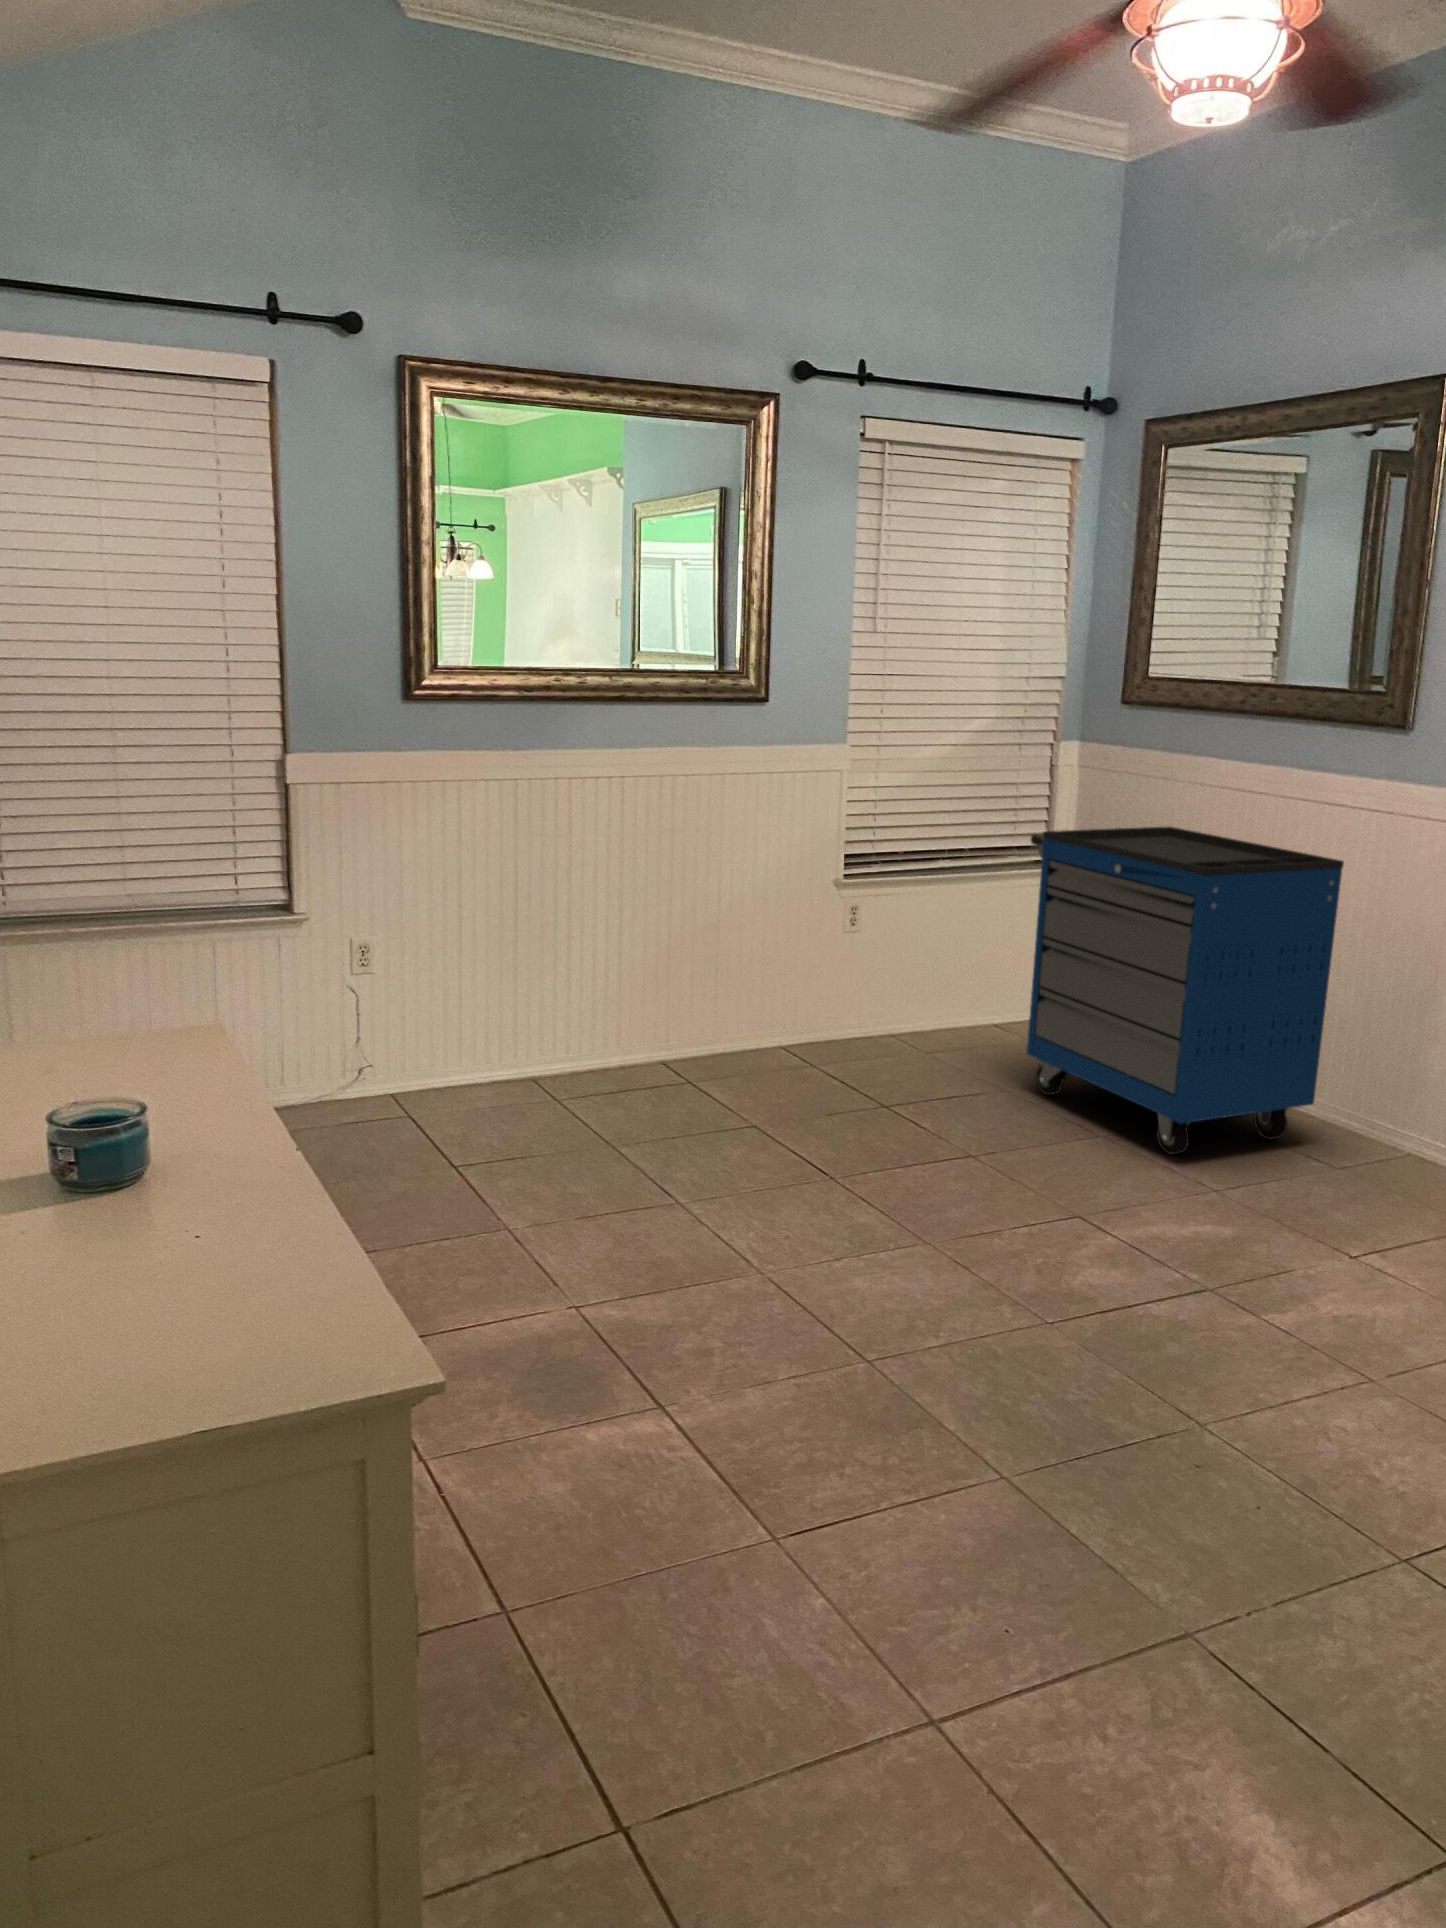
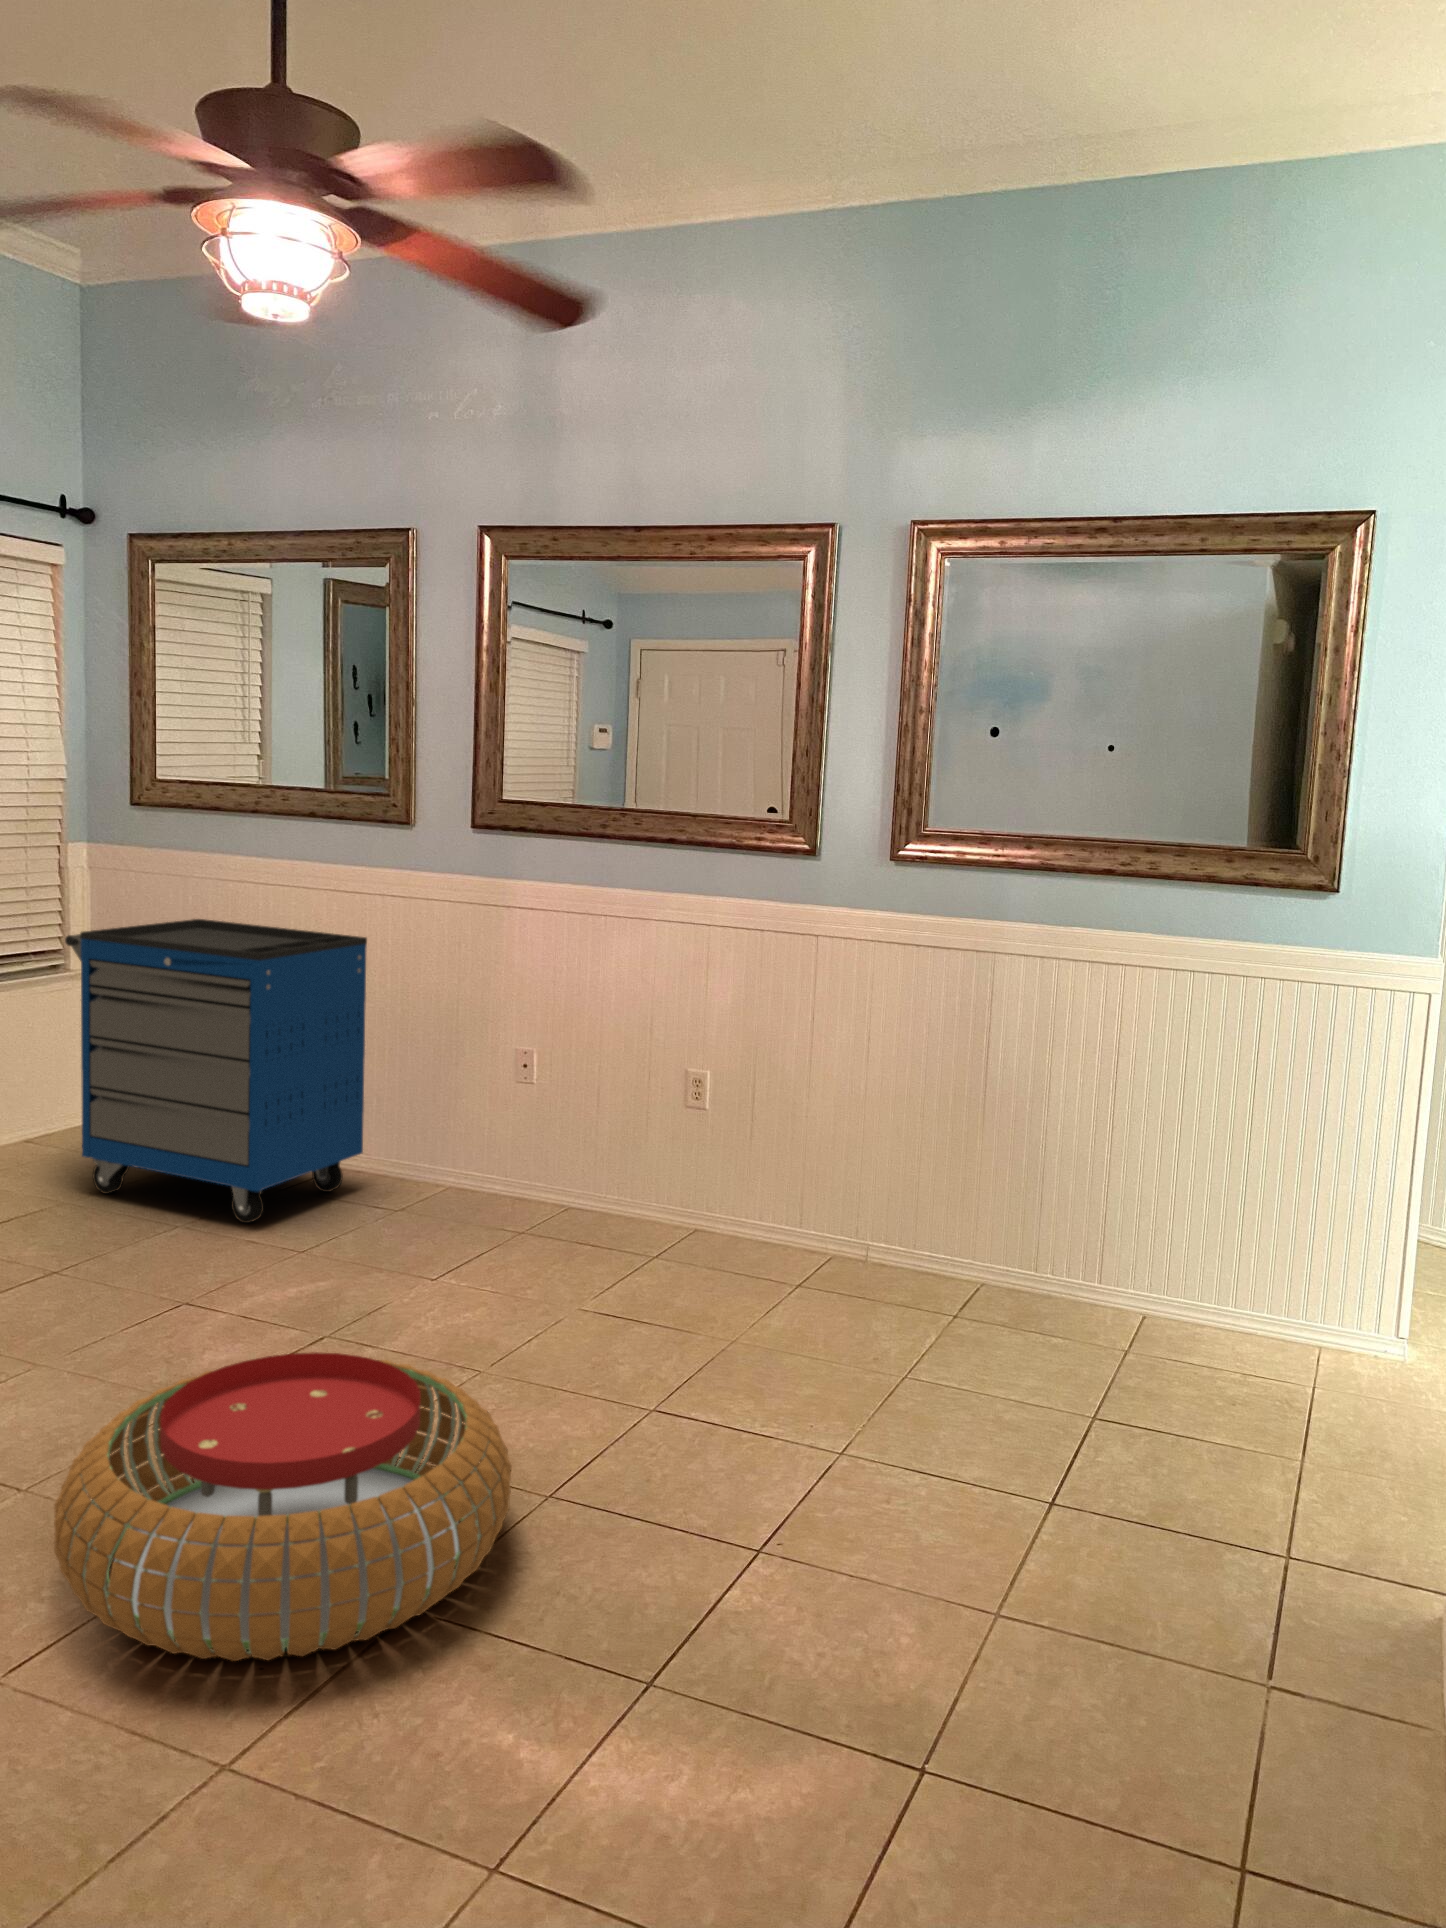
pouf: none [852,1302,1349,1654] -> present [54,1352,512,1661]

